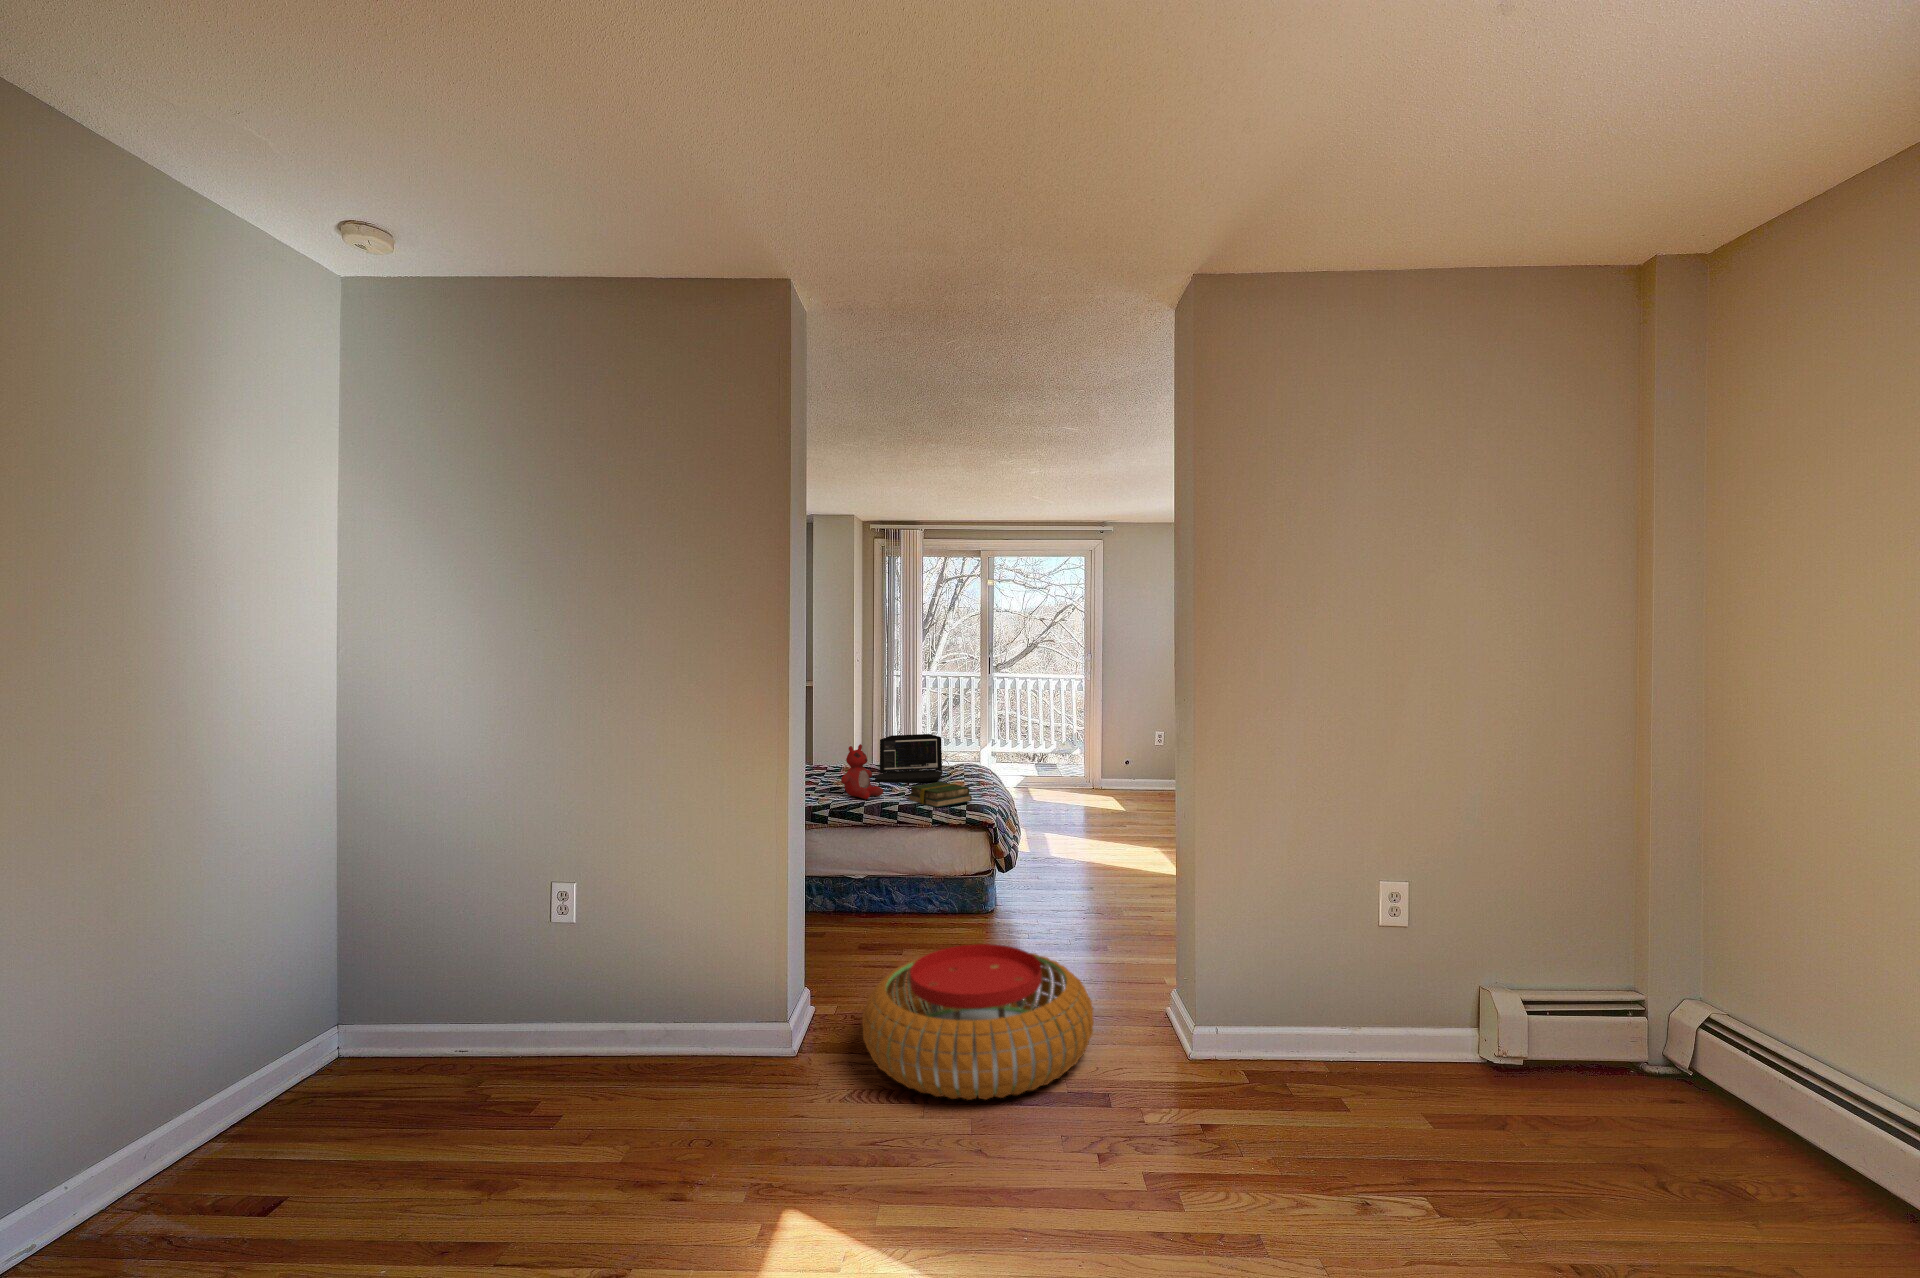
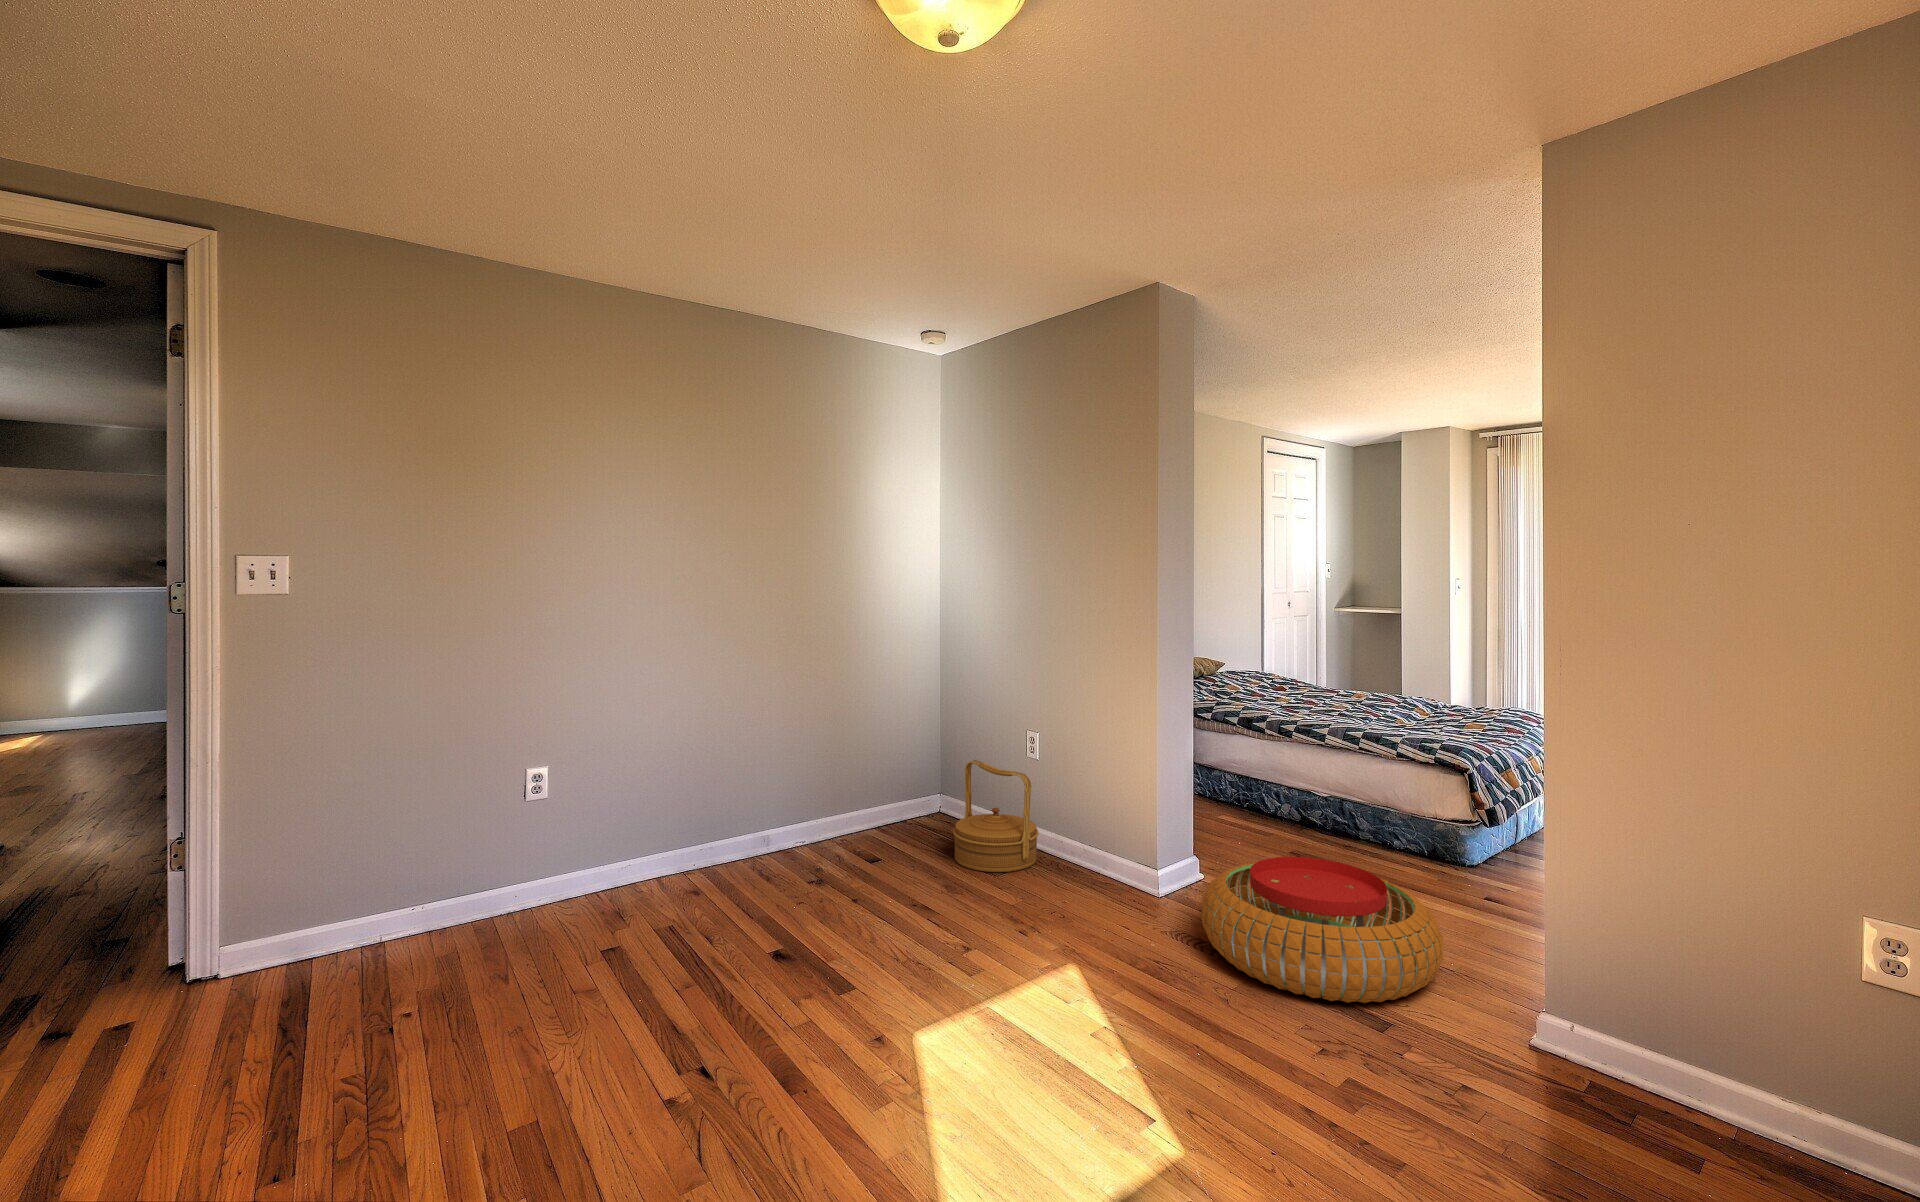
laptop: present [875,734,942,783] -> none [1377,670,1466,722]
stuffed bear: present [841,744,883,799] -> none [1320,671,1364,723]
book: present [908,782,972,807] -> none [1388,719,1455,744]
woven basket: none [464,945,598,1109] -> present [953,760,1039,872]

